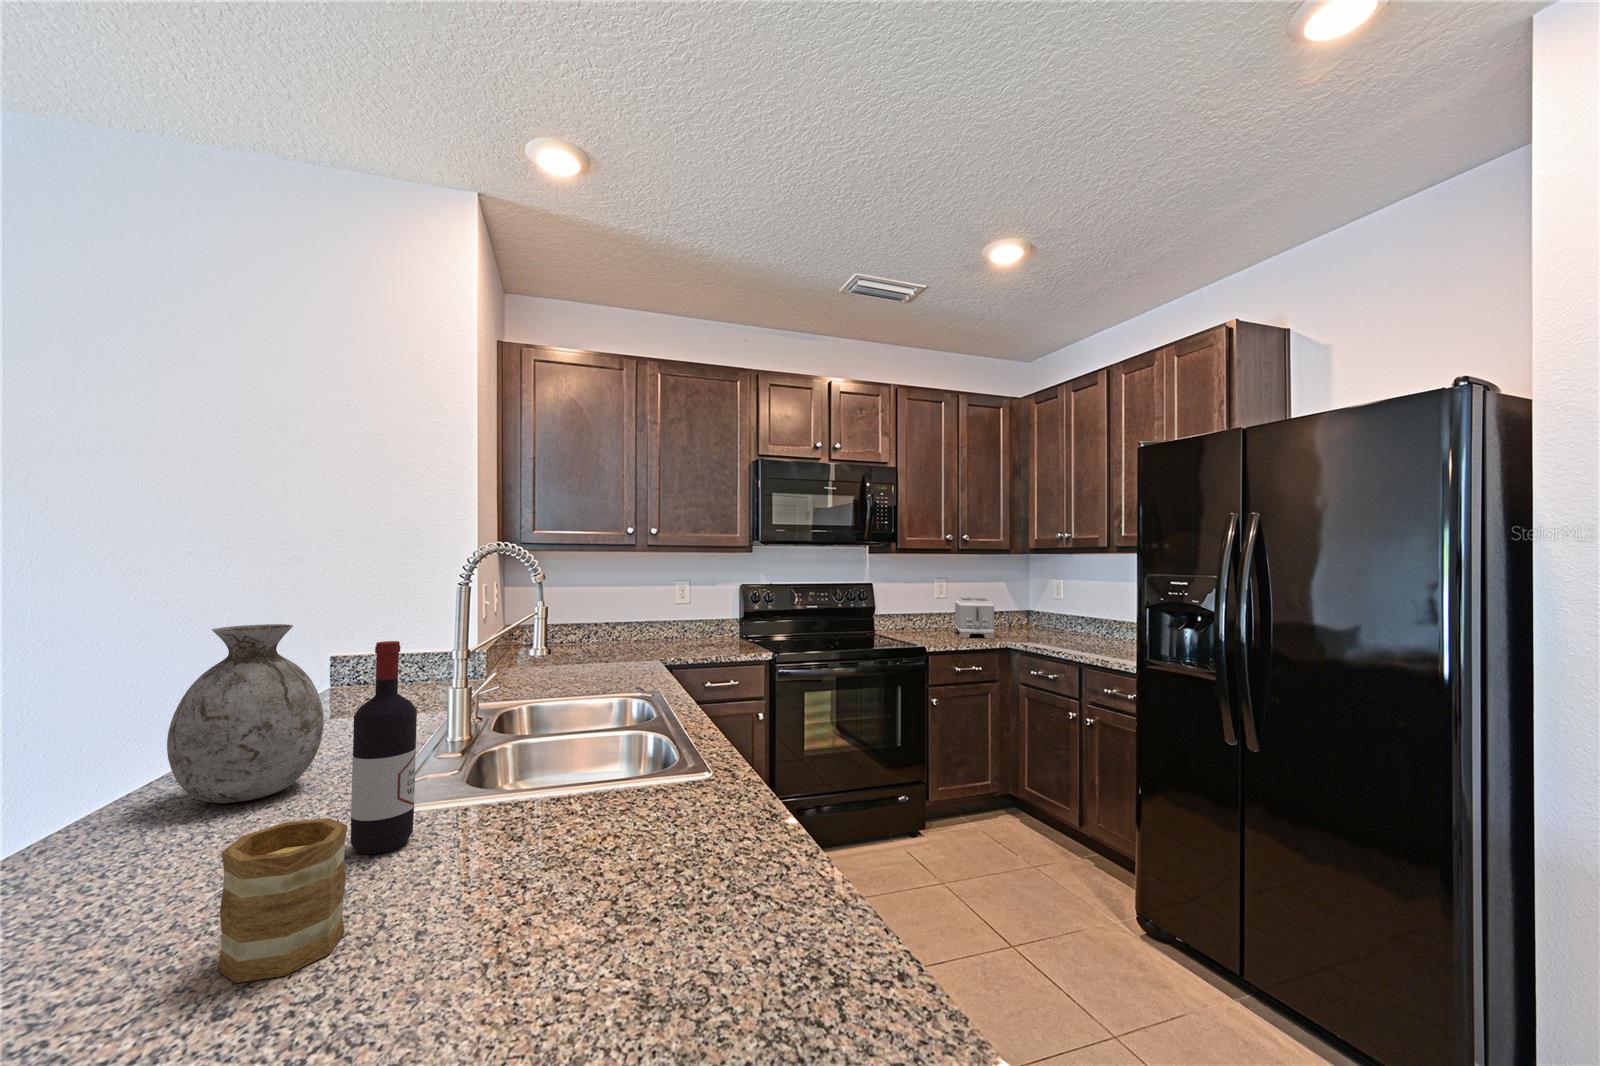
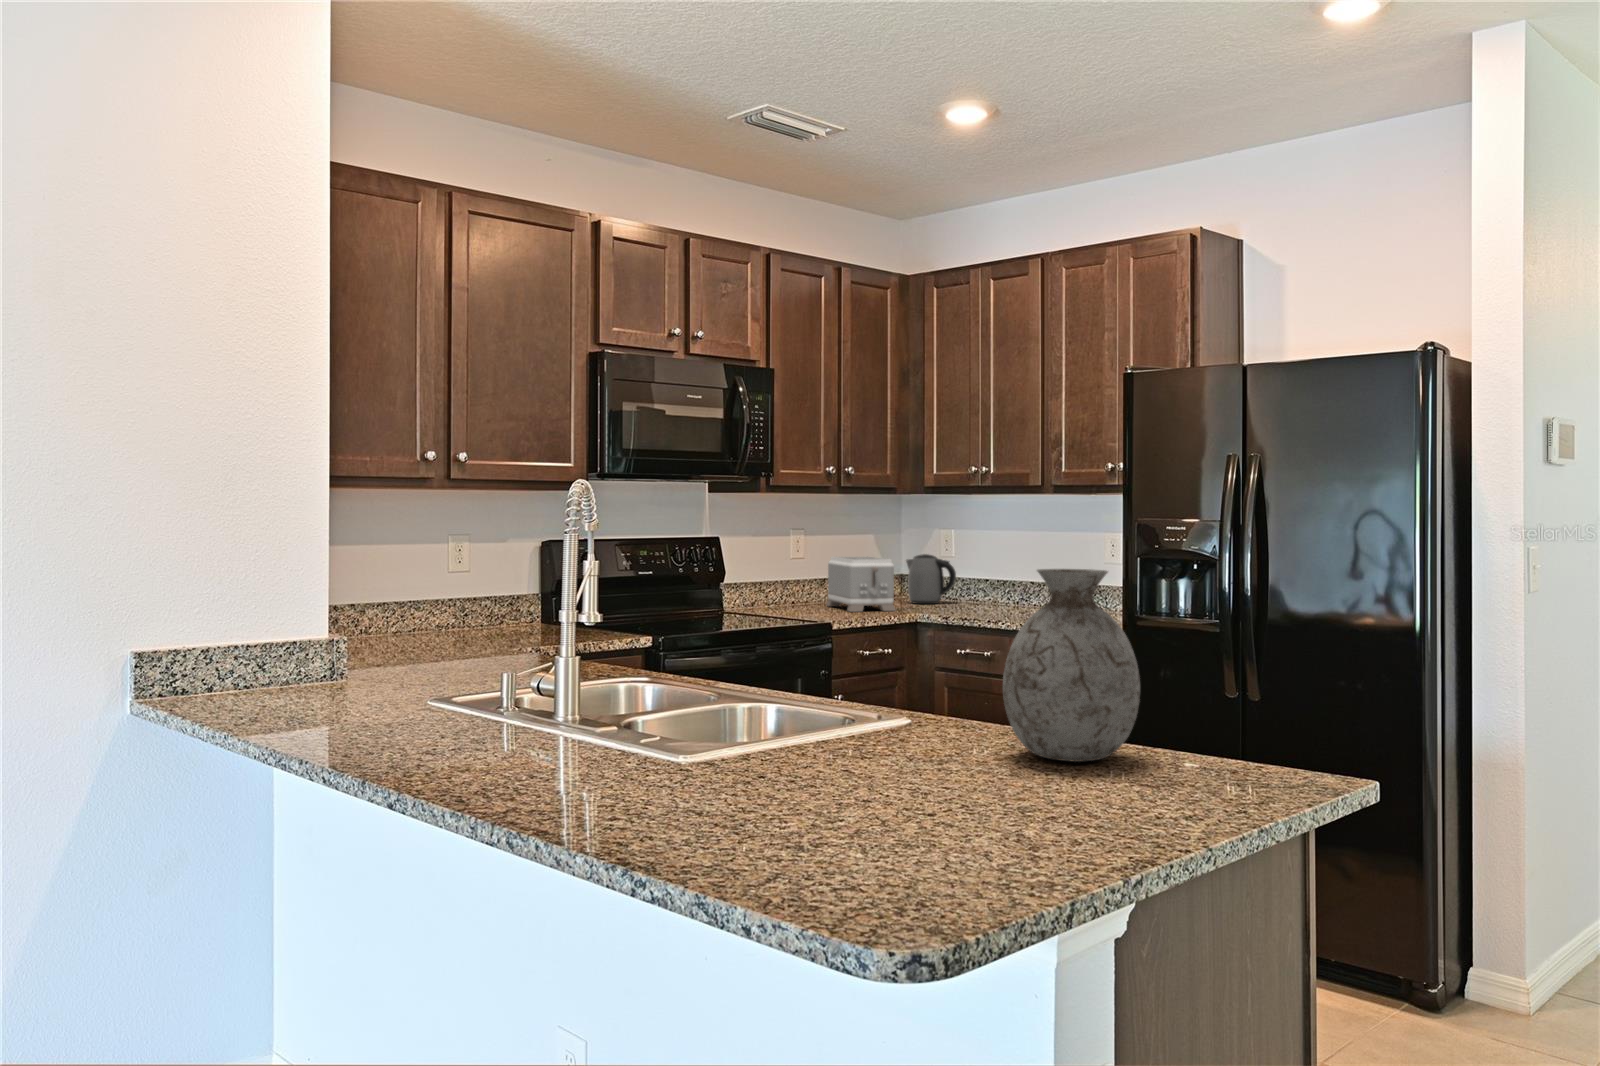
kettle: none [1019,597,1056,634] -> present [906,554,956,604]
vase: present [167,624,324,803] -> present [1003,569,1140,762]
wine bottle: present [351,641,417,854] -> none [745,573,798,776]
mug: present [217,818,348,983] -> none [821,709,929,813]

